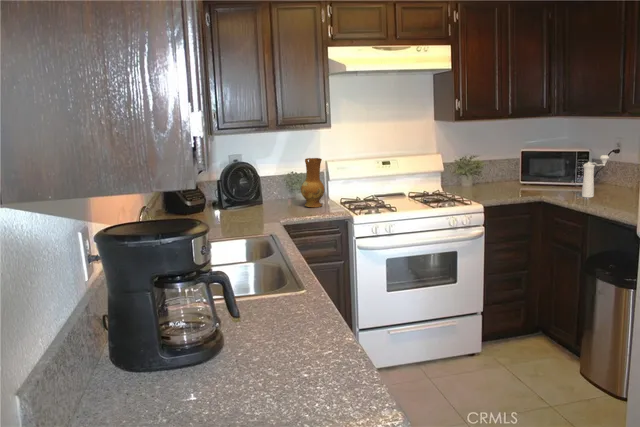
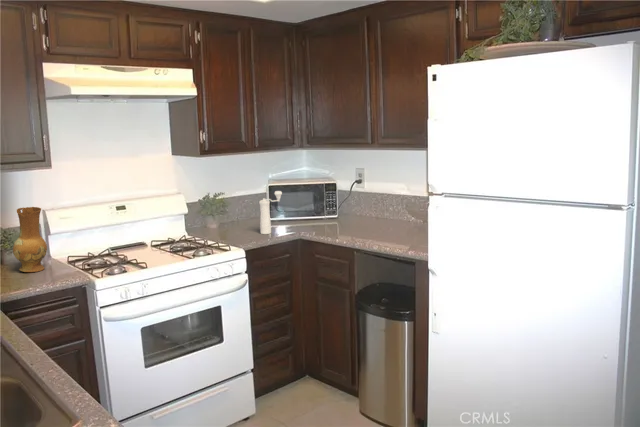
pepper mill: present [582,155,609,198] -> present [259,191,282,234]

